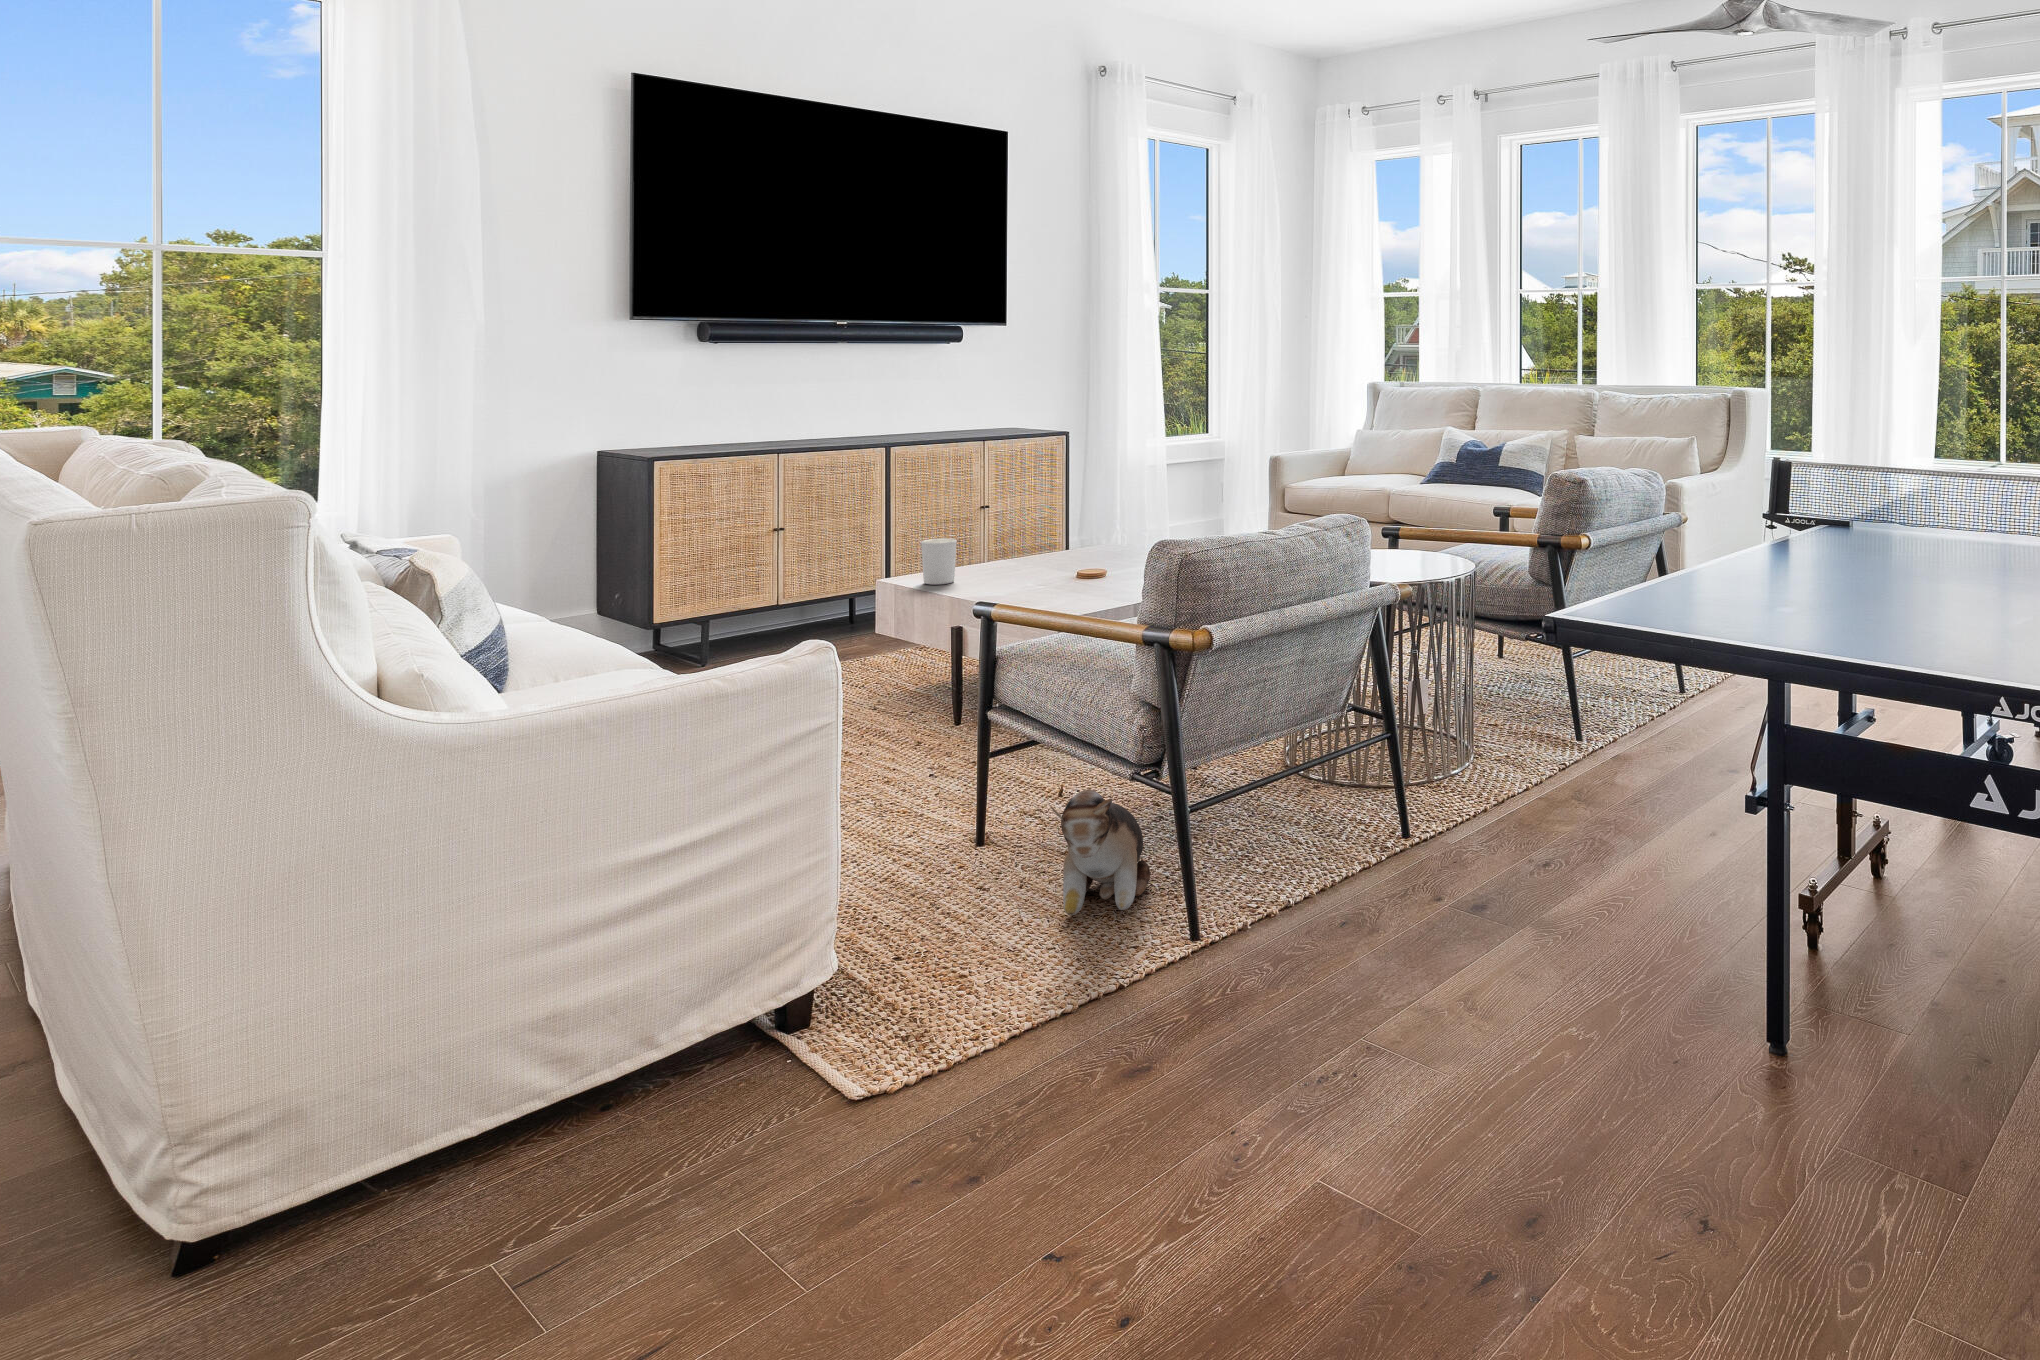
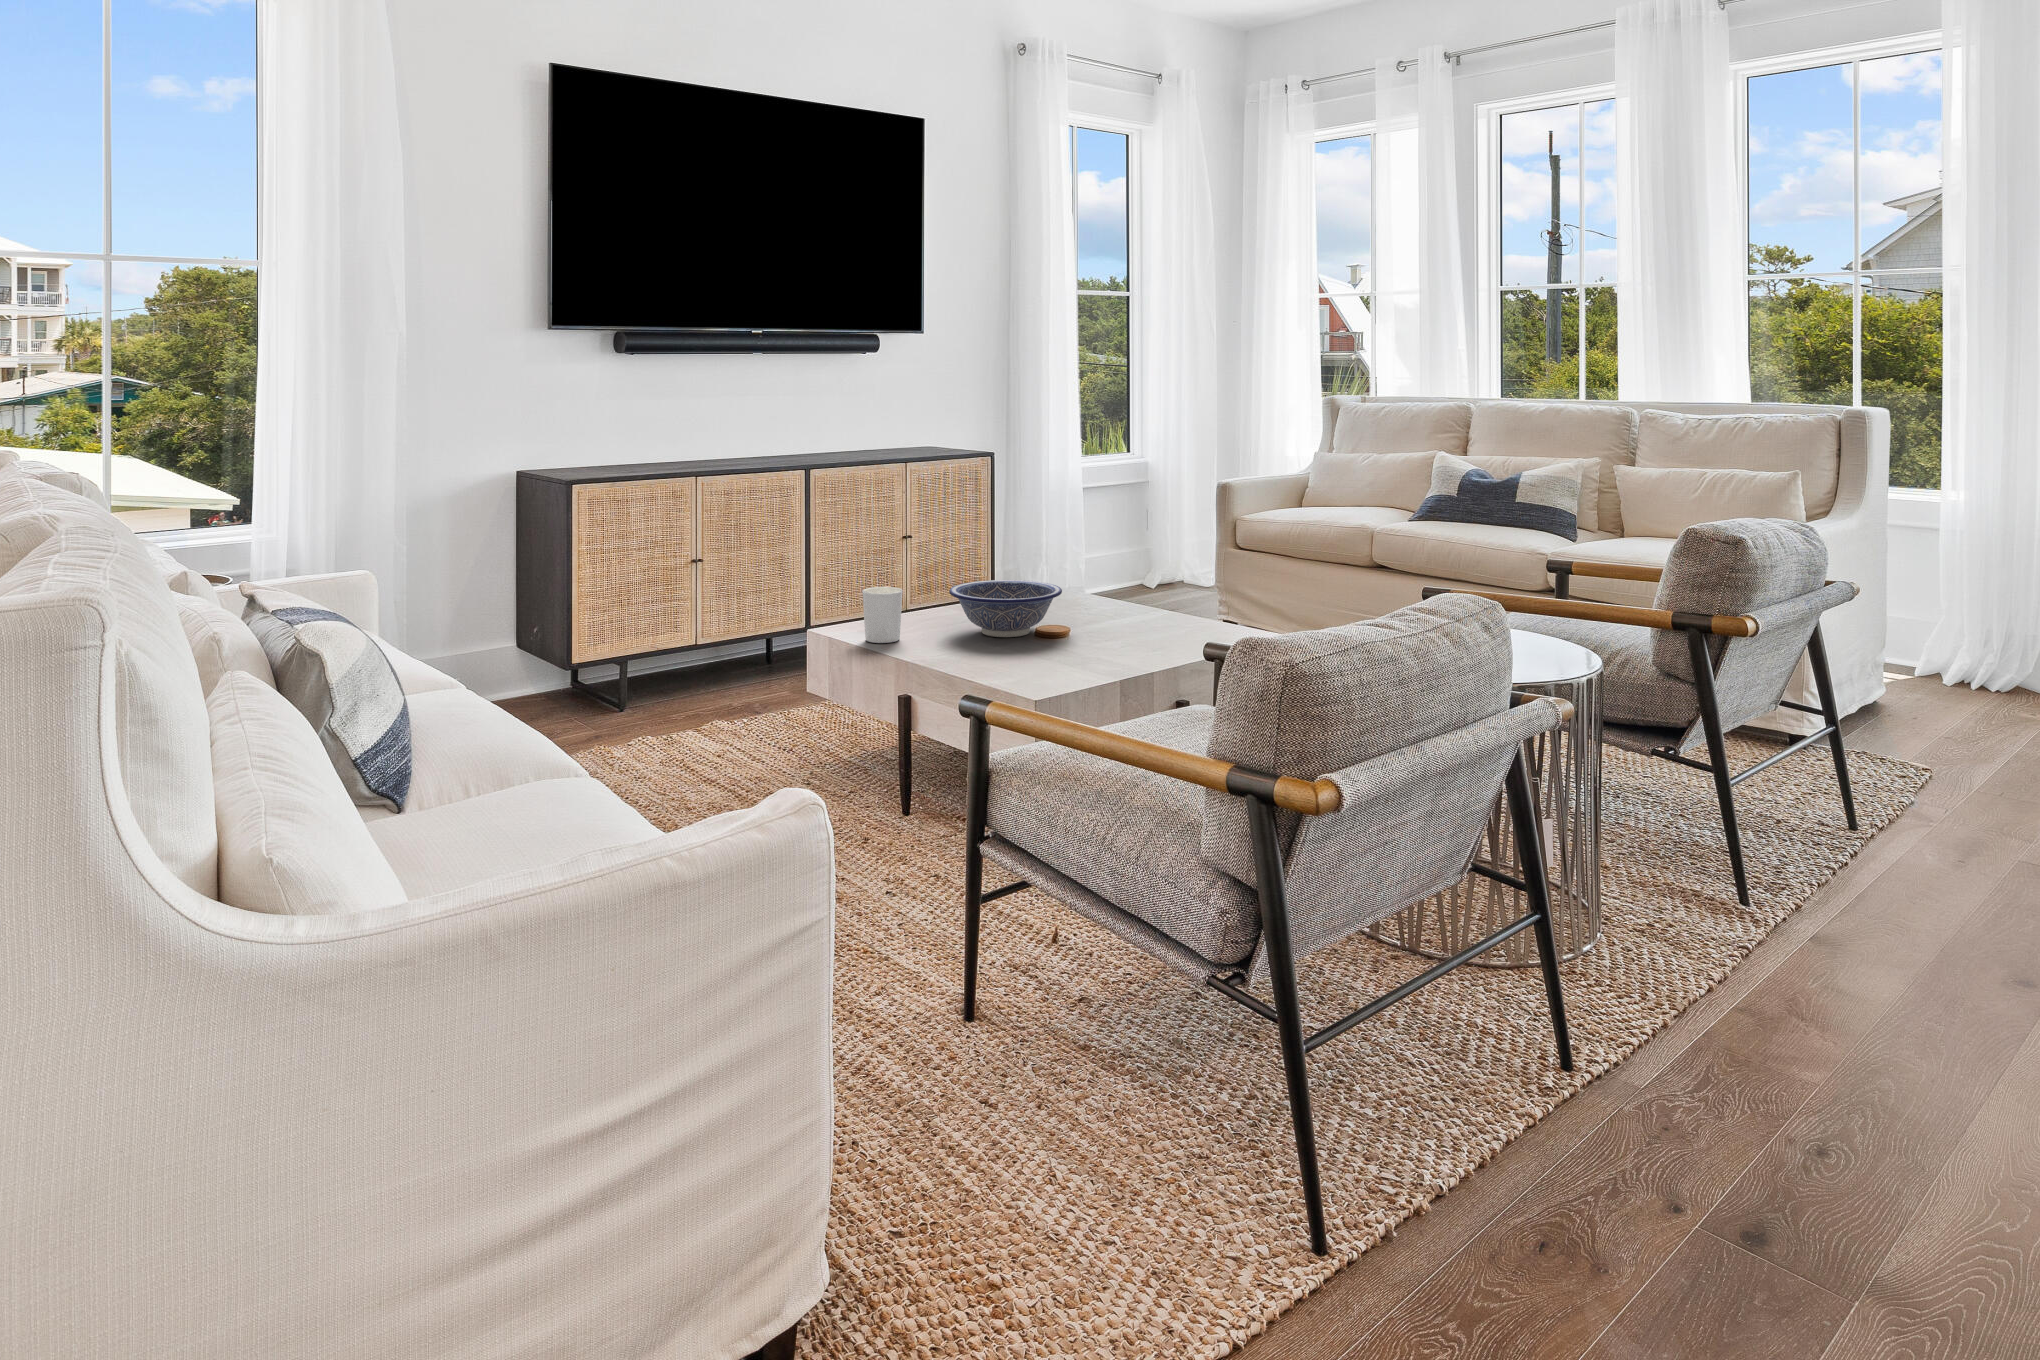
decorative bowl: none [999,532,1096,577] -> present [949,580,1062,637]
plush toy: present [1050,789,1151,915] -> none [1096,992,1216,1171]

